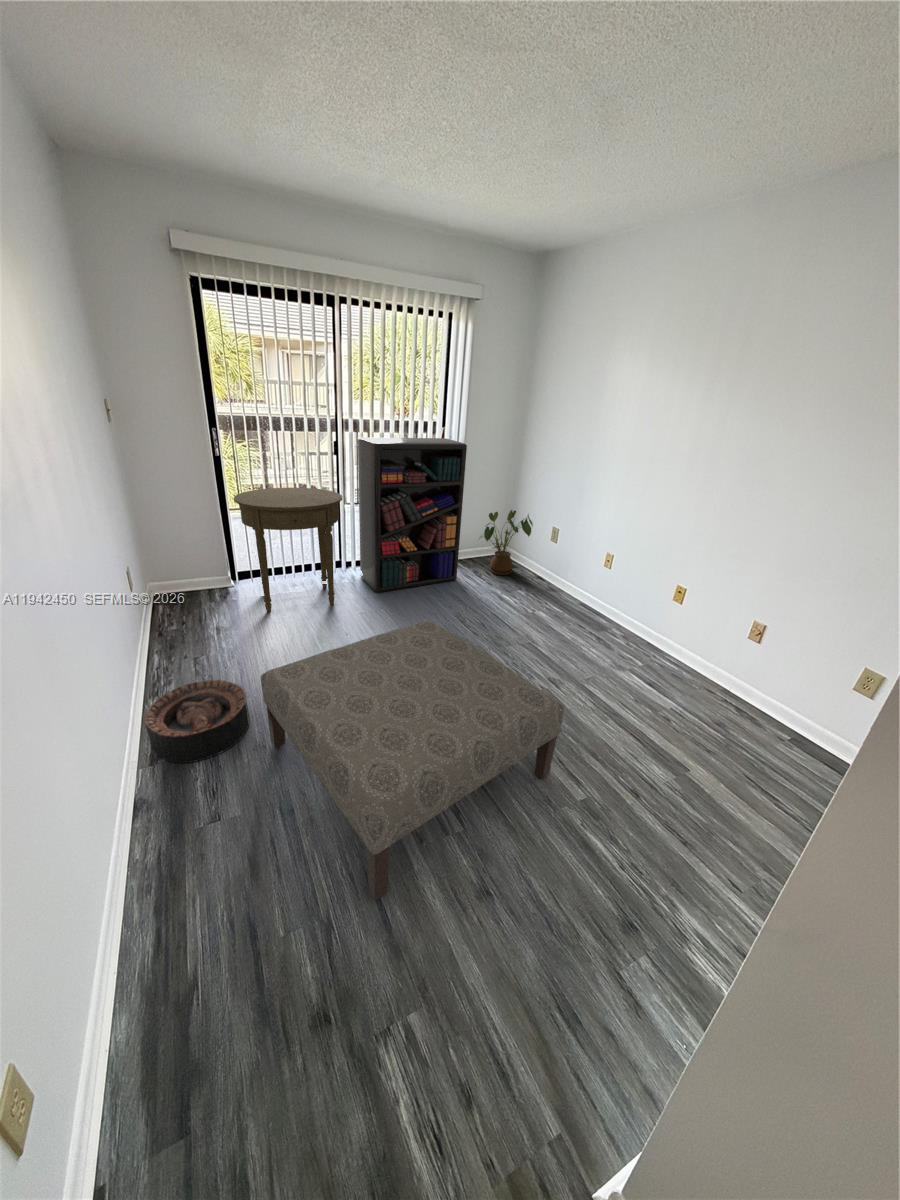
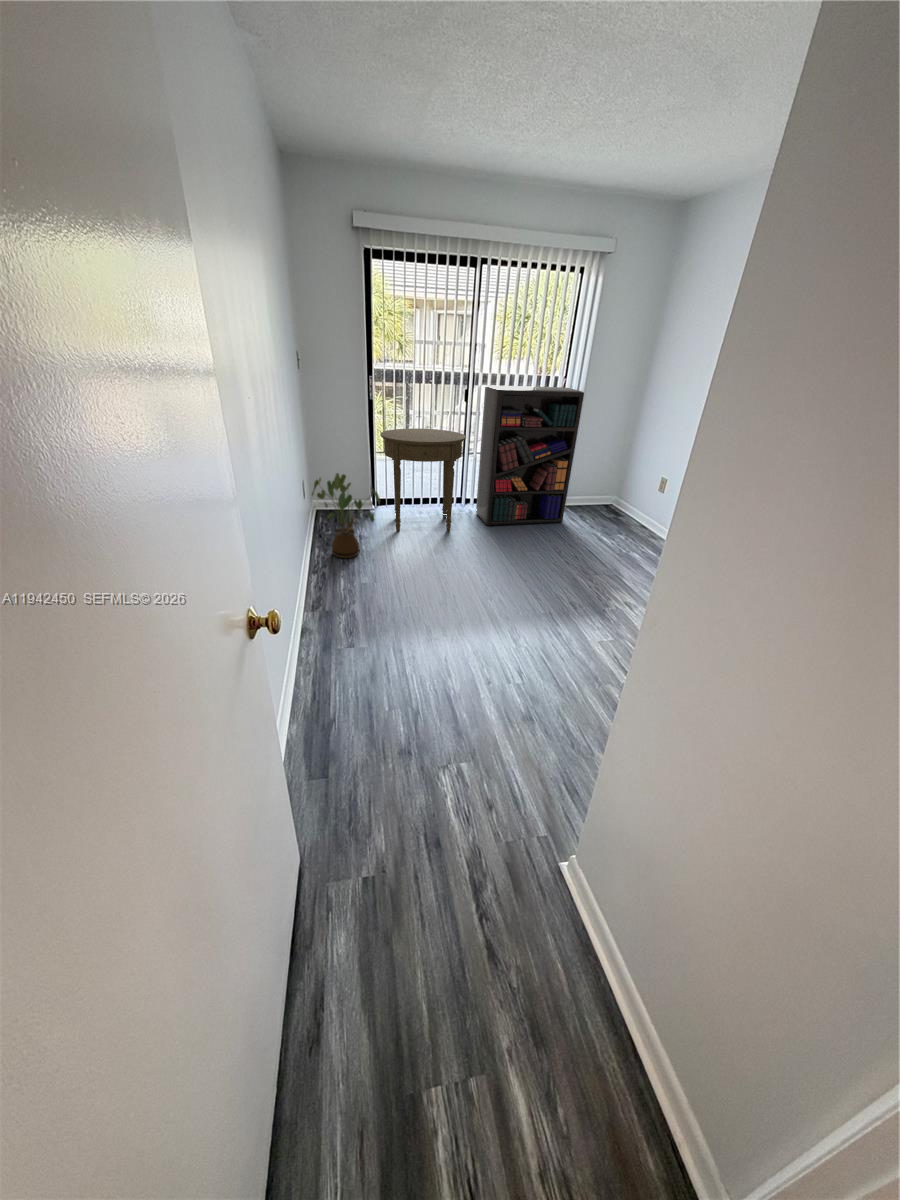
house plant: present [479,510,533,575] -> present [312,473,380,558]
ottoman: present [261,620,564,900] -> none [388,536,619,704]
basket: present [145,680,249,763] -> none [310,564,377,614]

